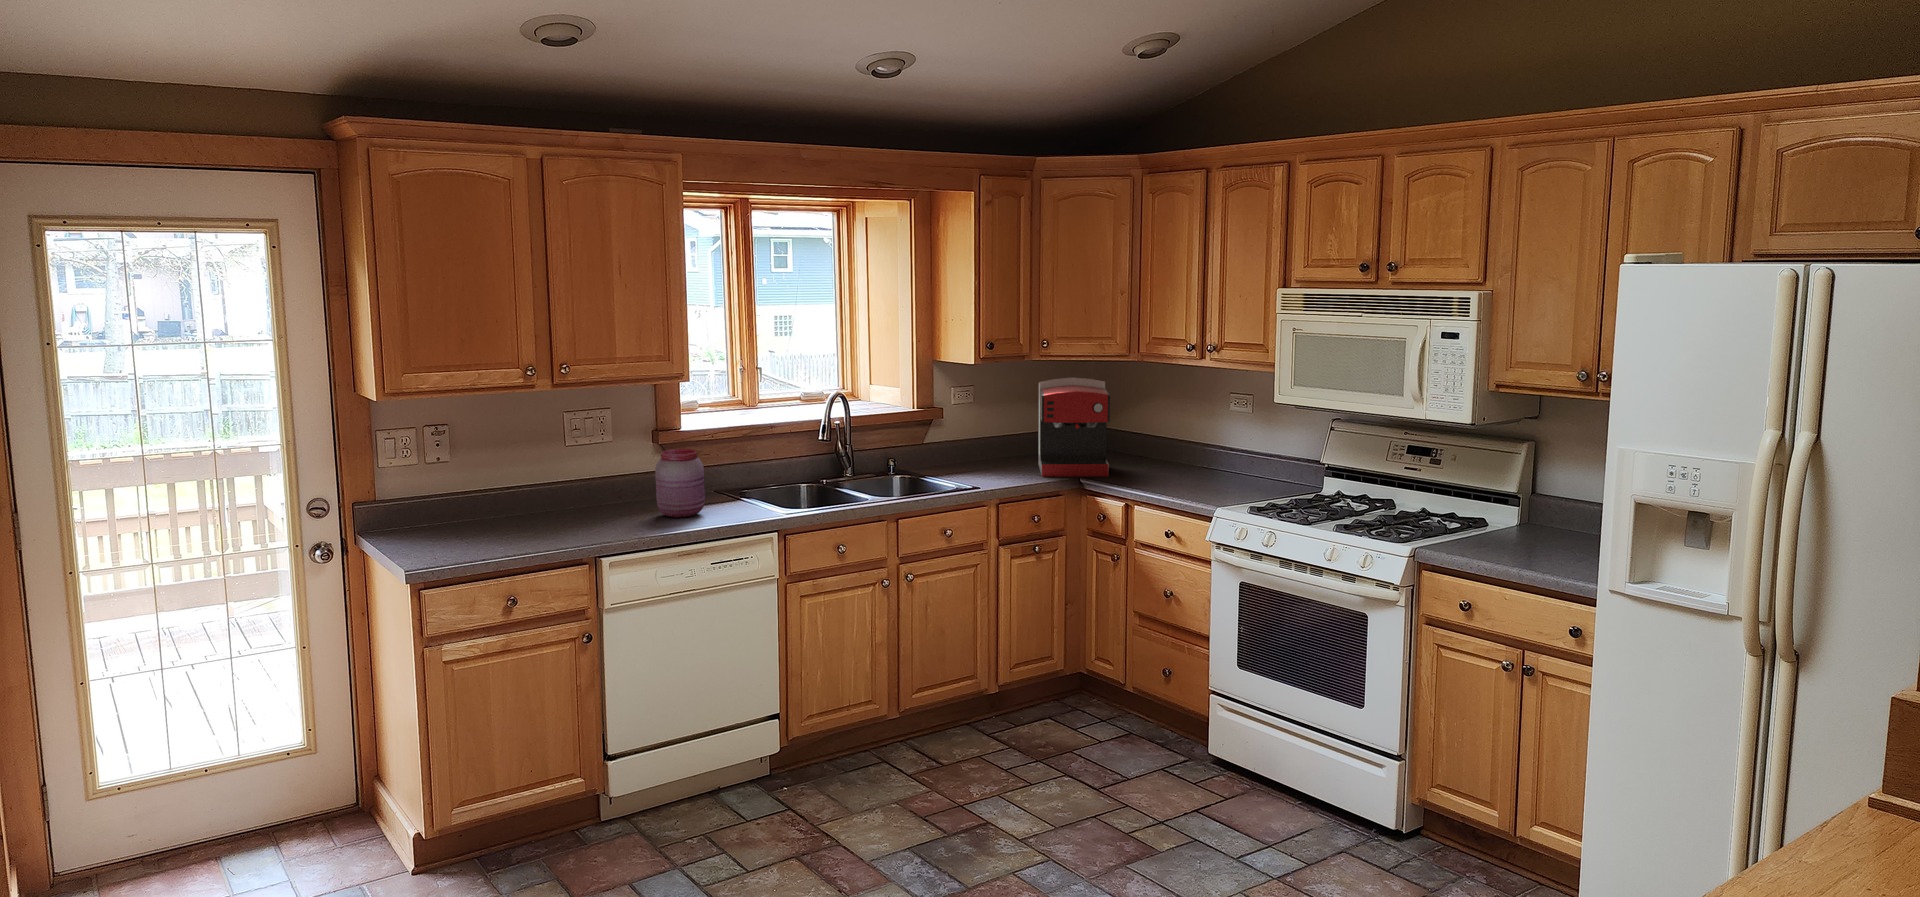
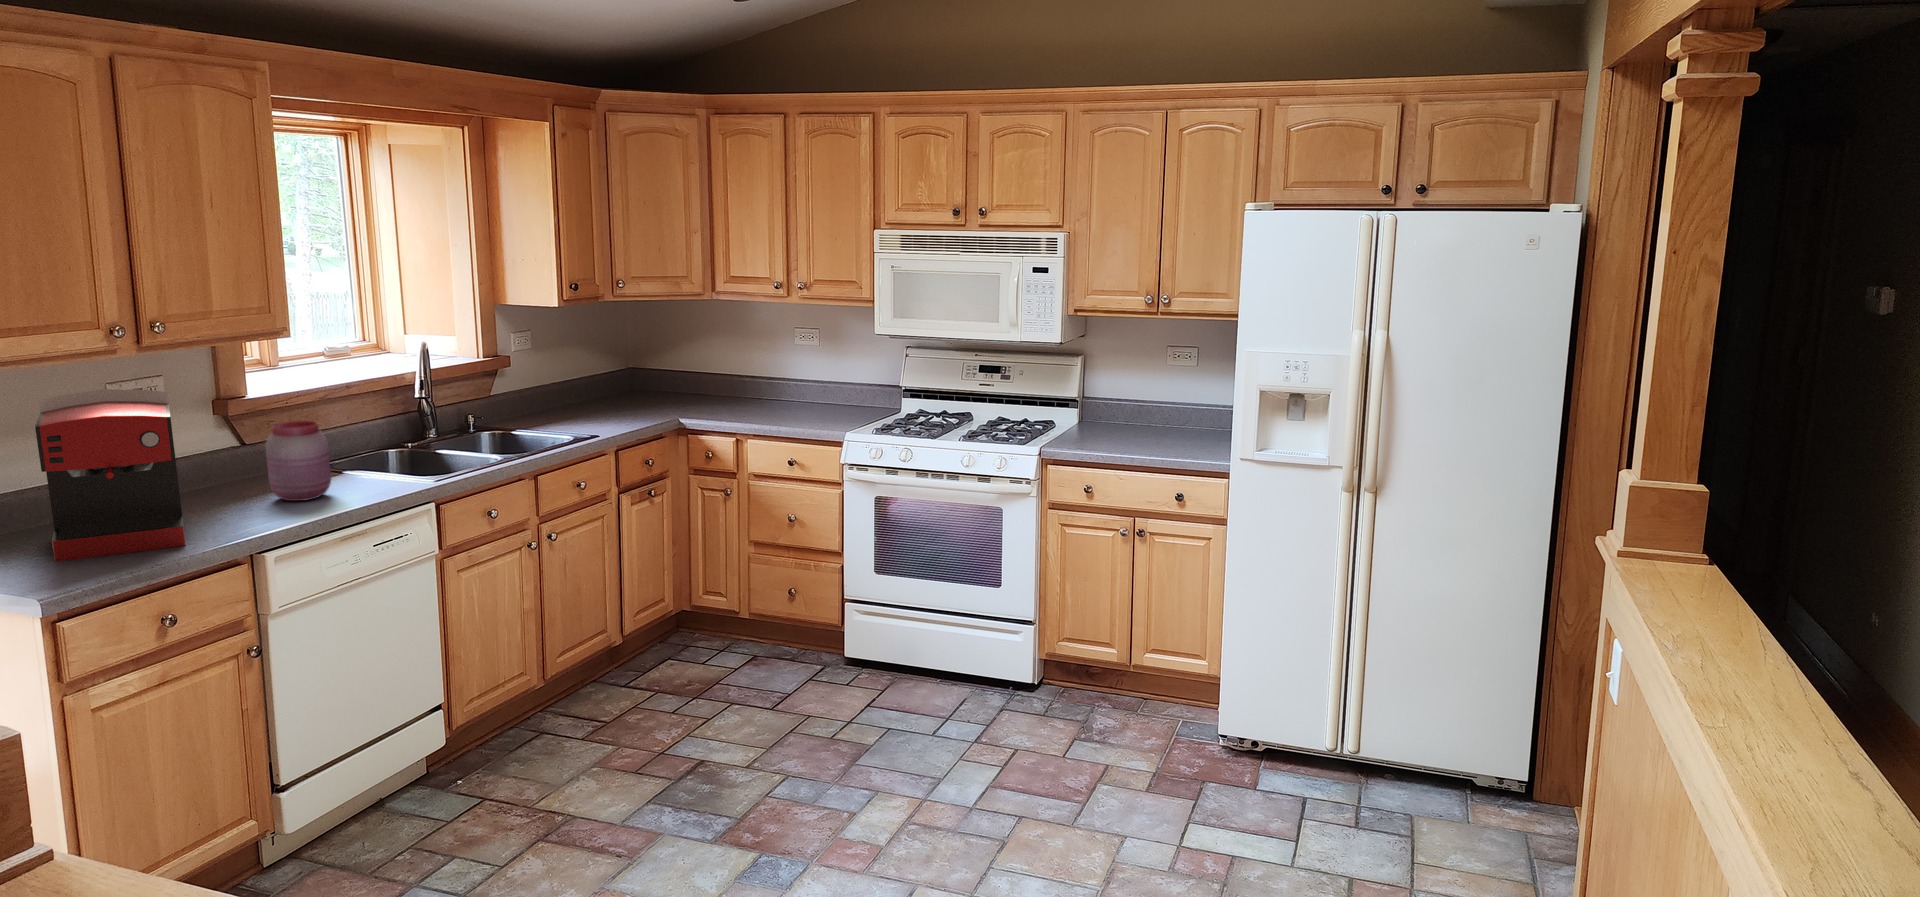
coffee maker: present [1039,378,1110,477] -> present [35,389,186,561]

